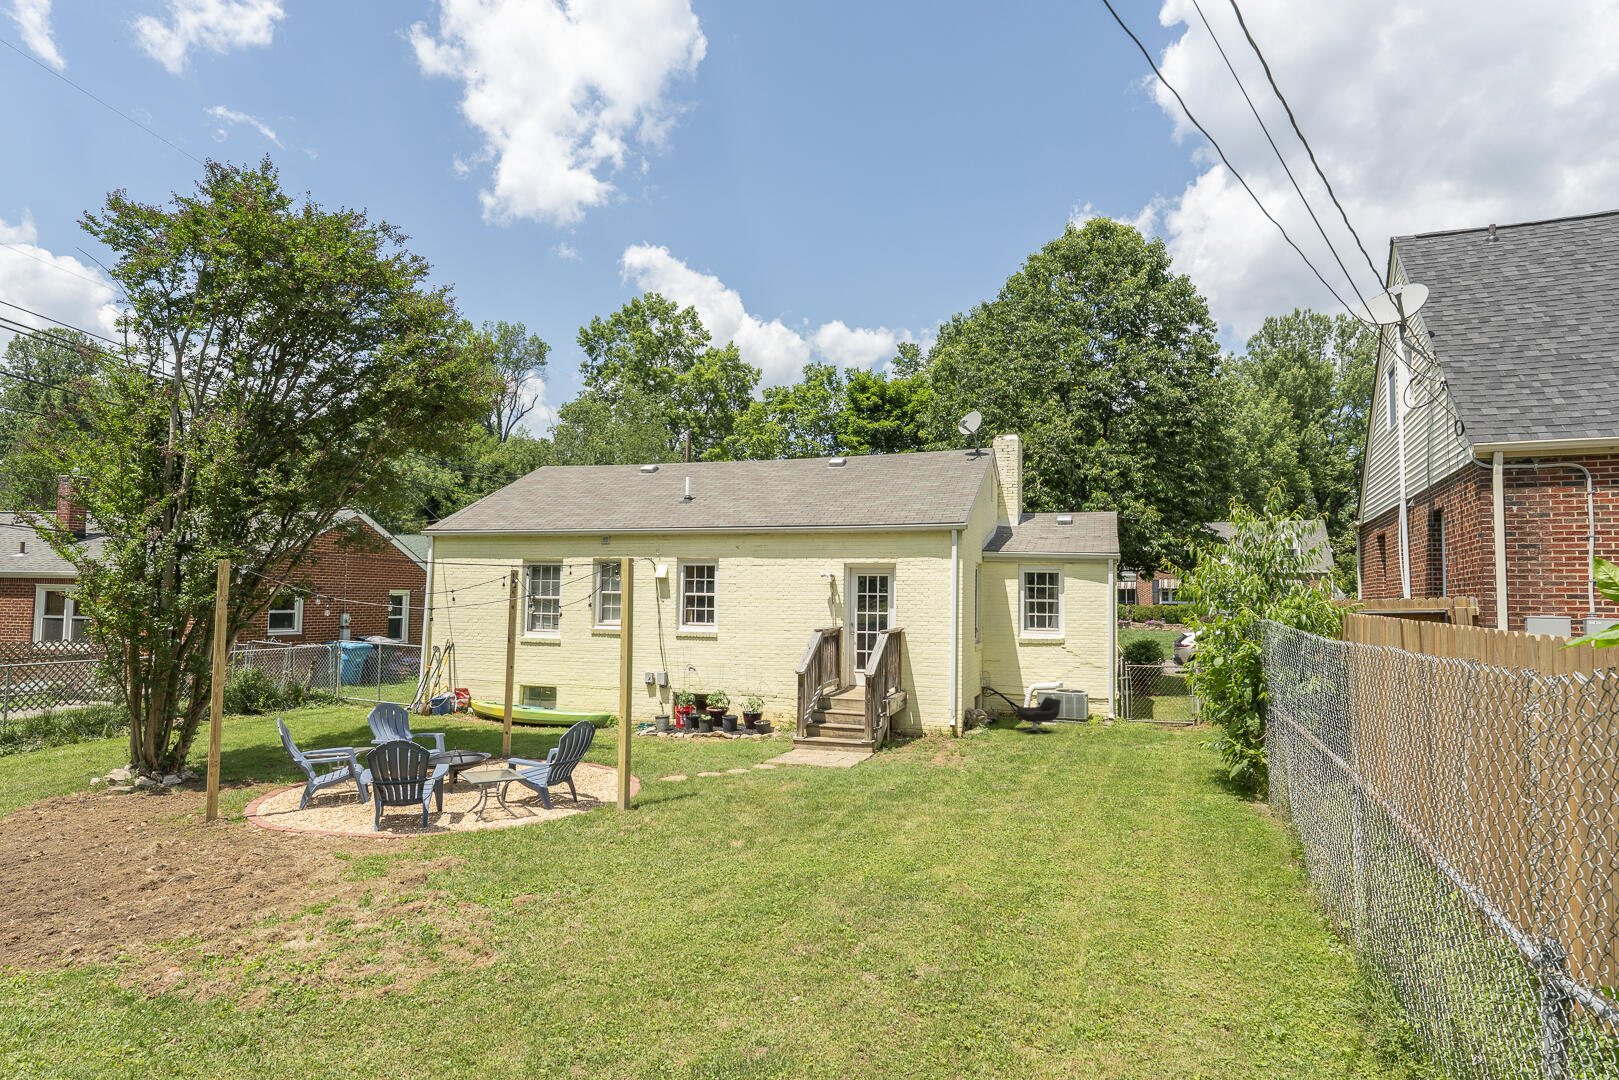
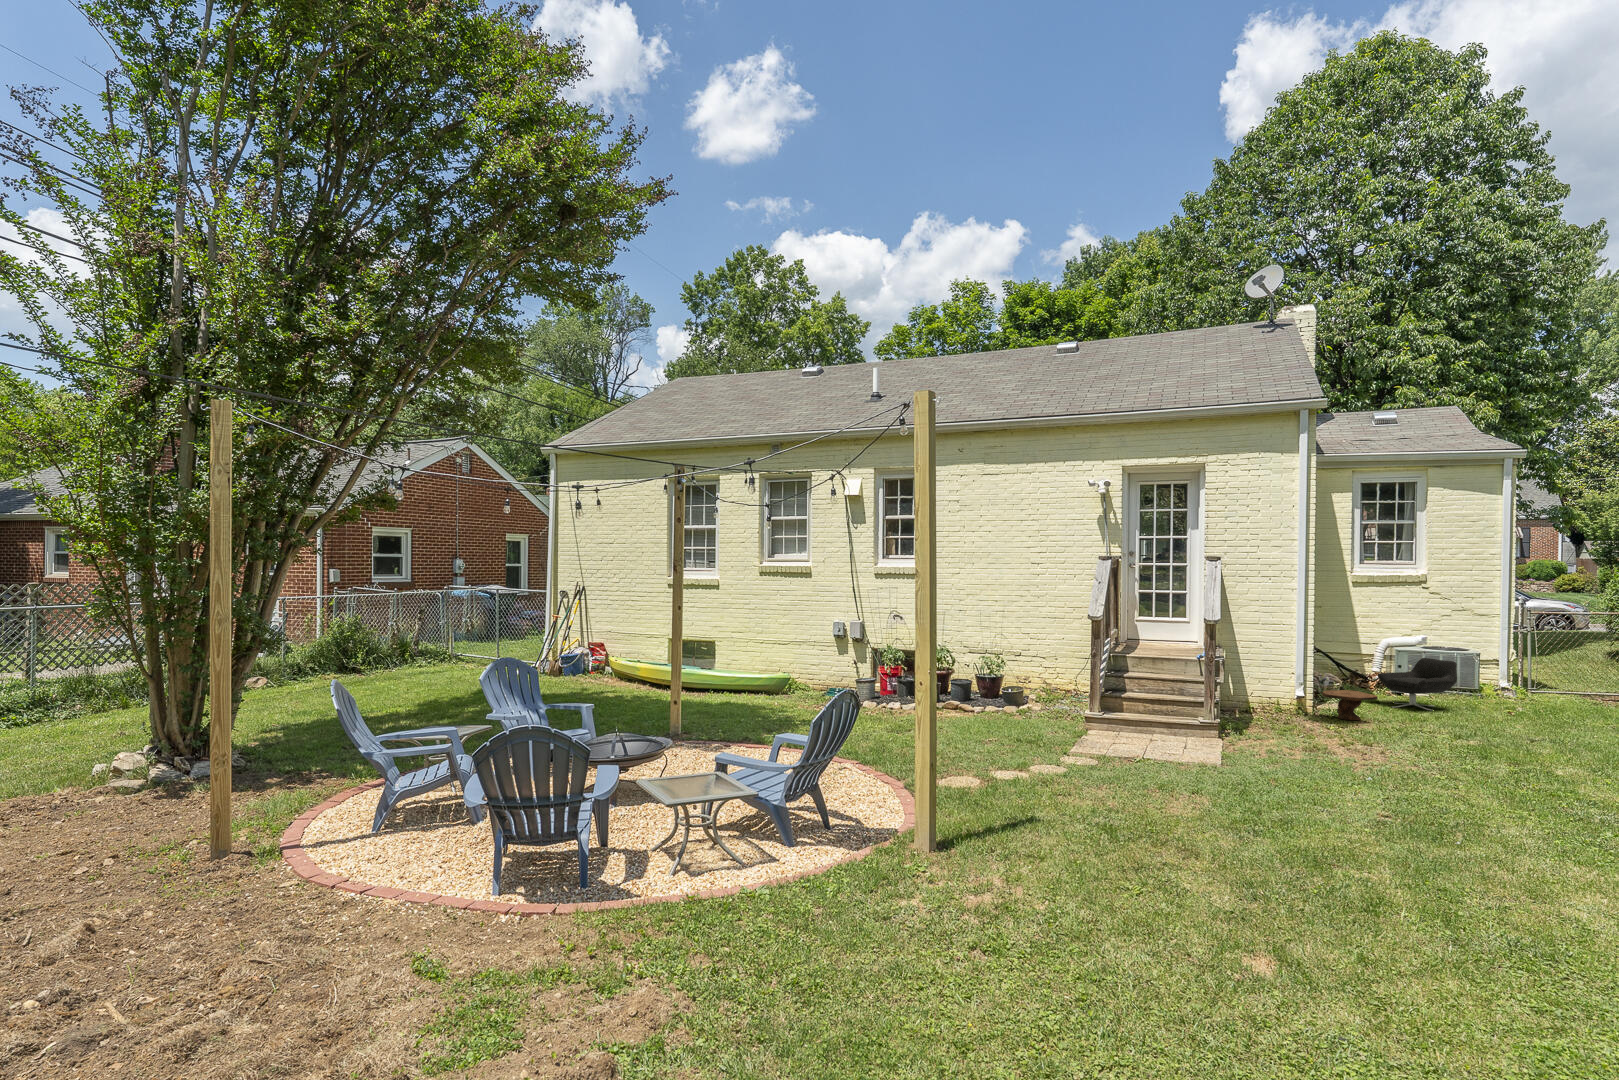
side table: none [962,720,994,740] -> present [1319,690,1378,720]

